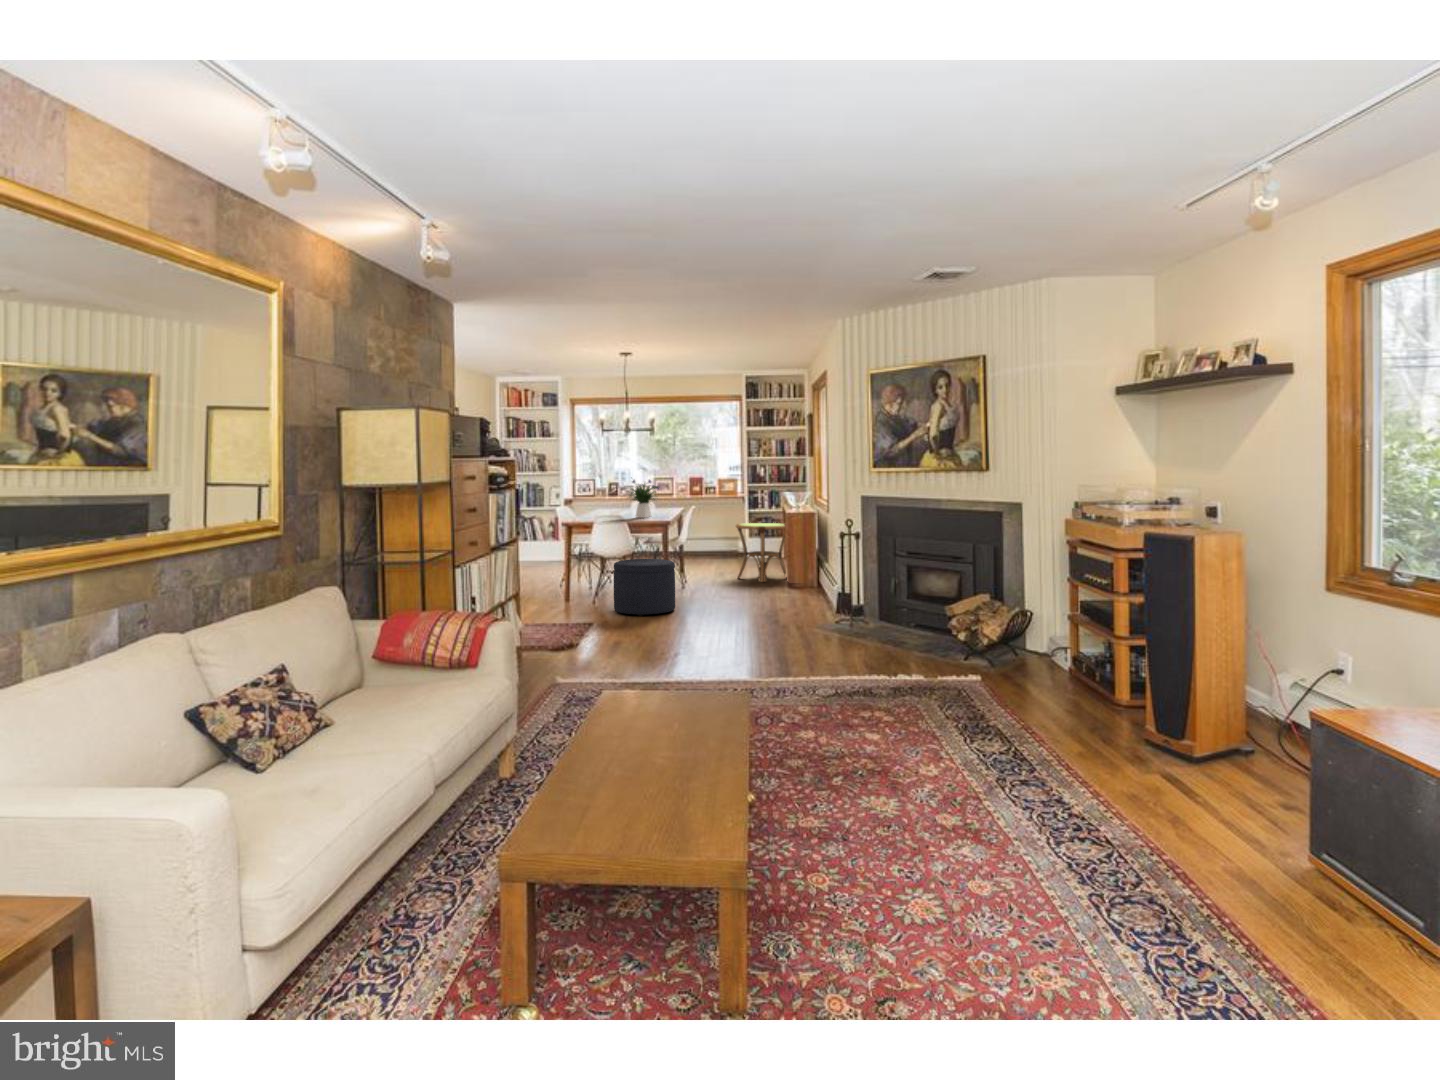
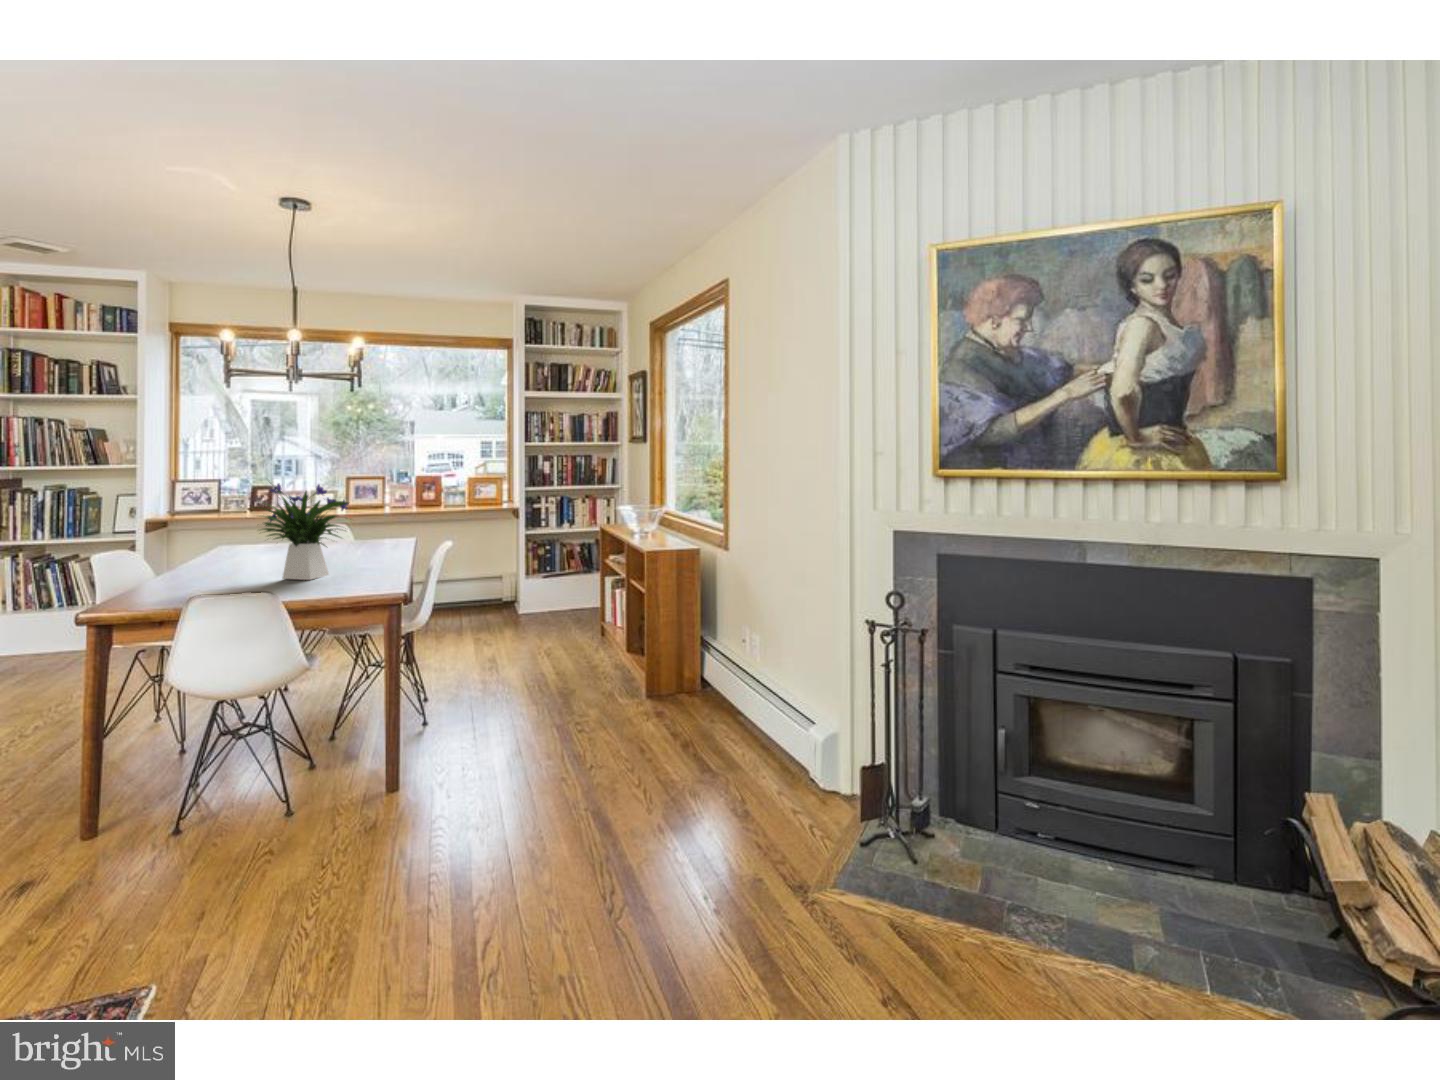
side table: present [736,523,786,582] -> none [522,563,626,684]
ottoman: present [614,559,675,616] -> none [169,720,398,951]

